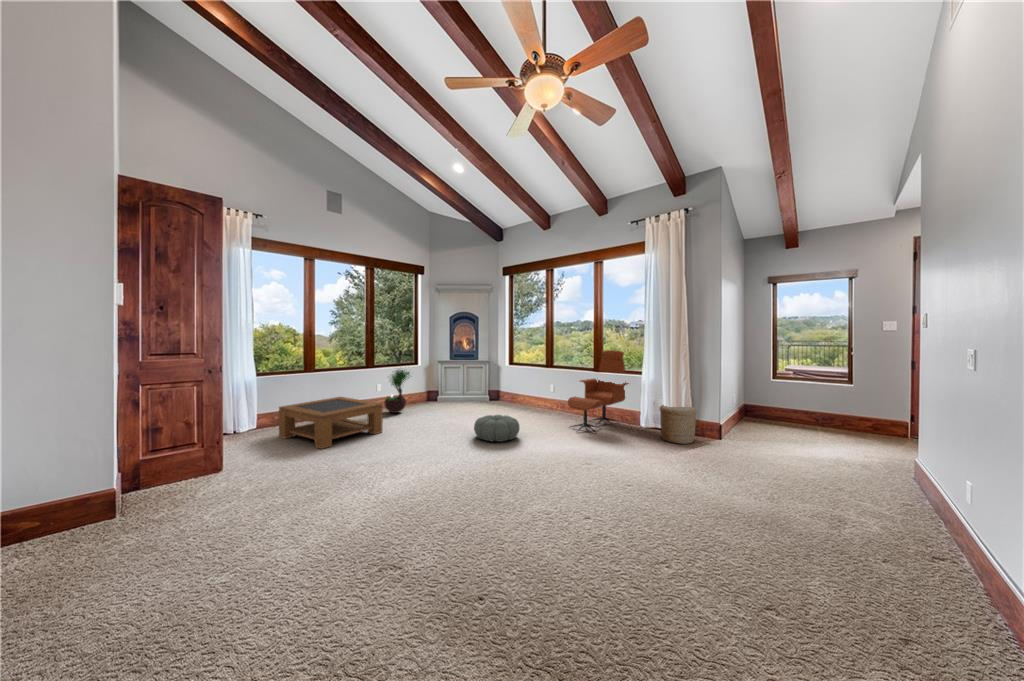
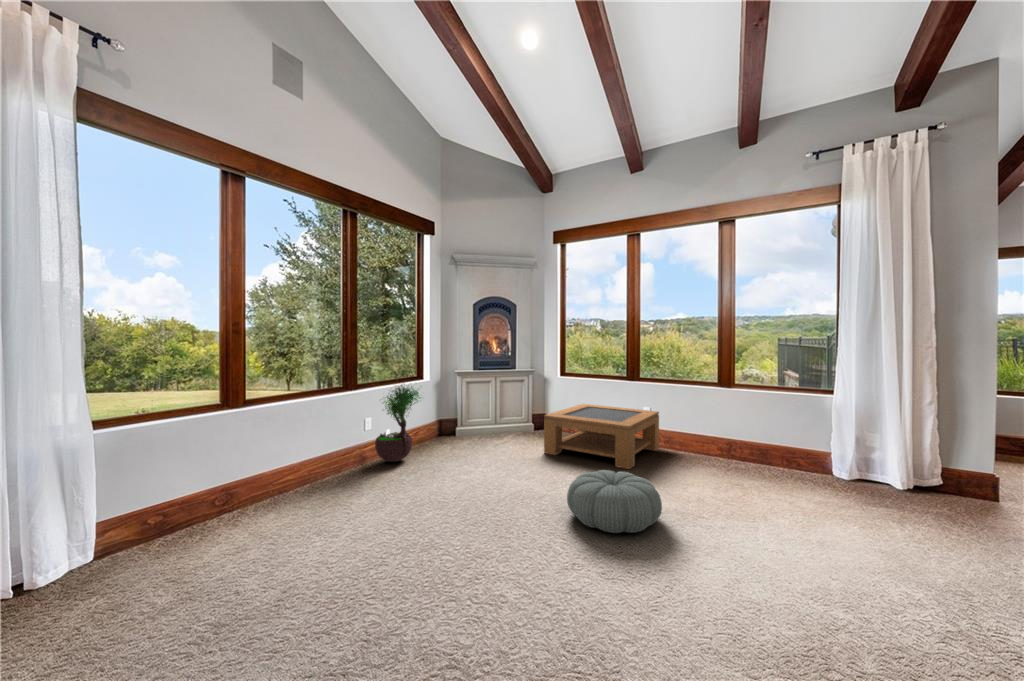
lounge chair: present [568,350,629,432] -> none [712,348,805,499]
coffee table: present [279,397,382,449] -> present [544,404,659,469]
woven basket: present [660,405,697,444] -> none [898,440,990,520]

